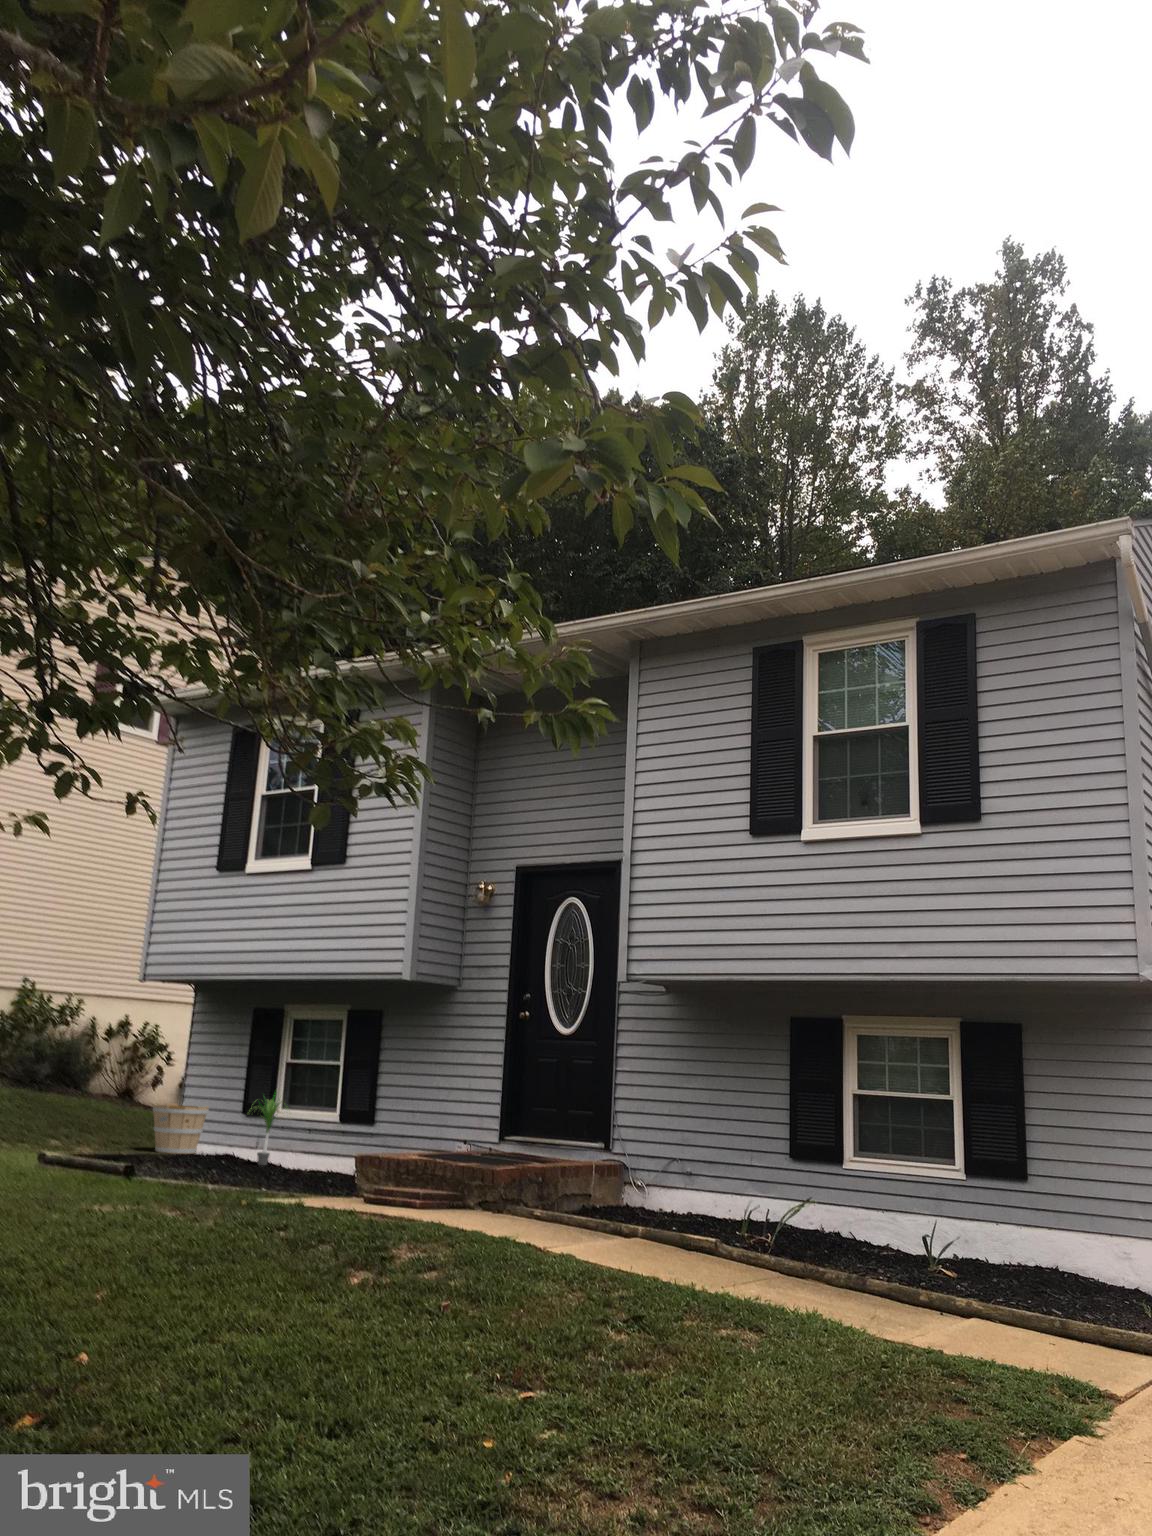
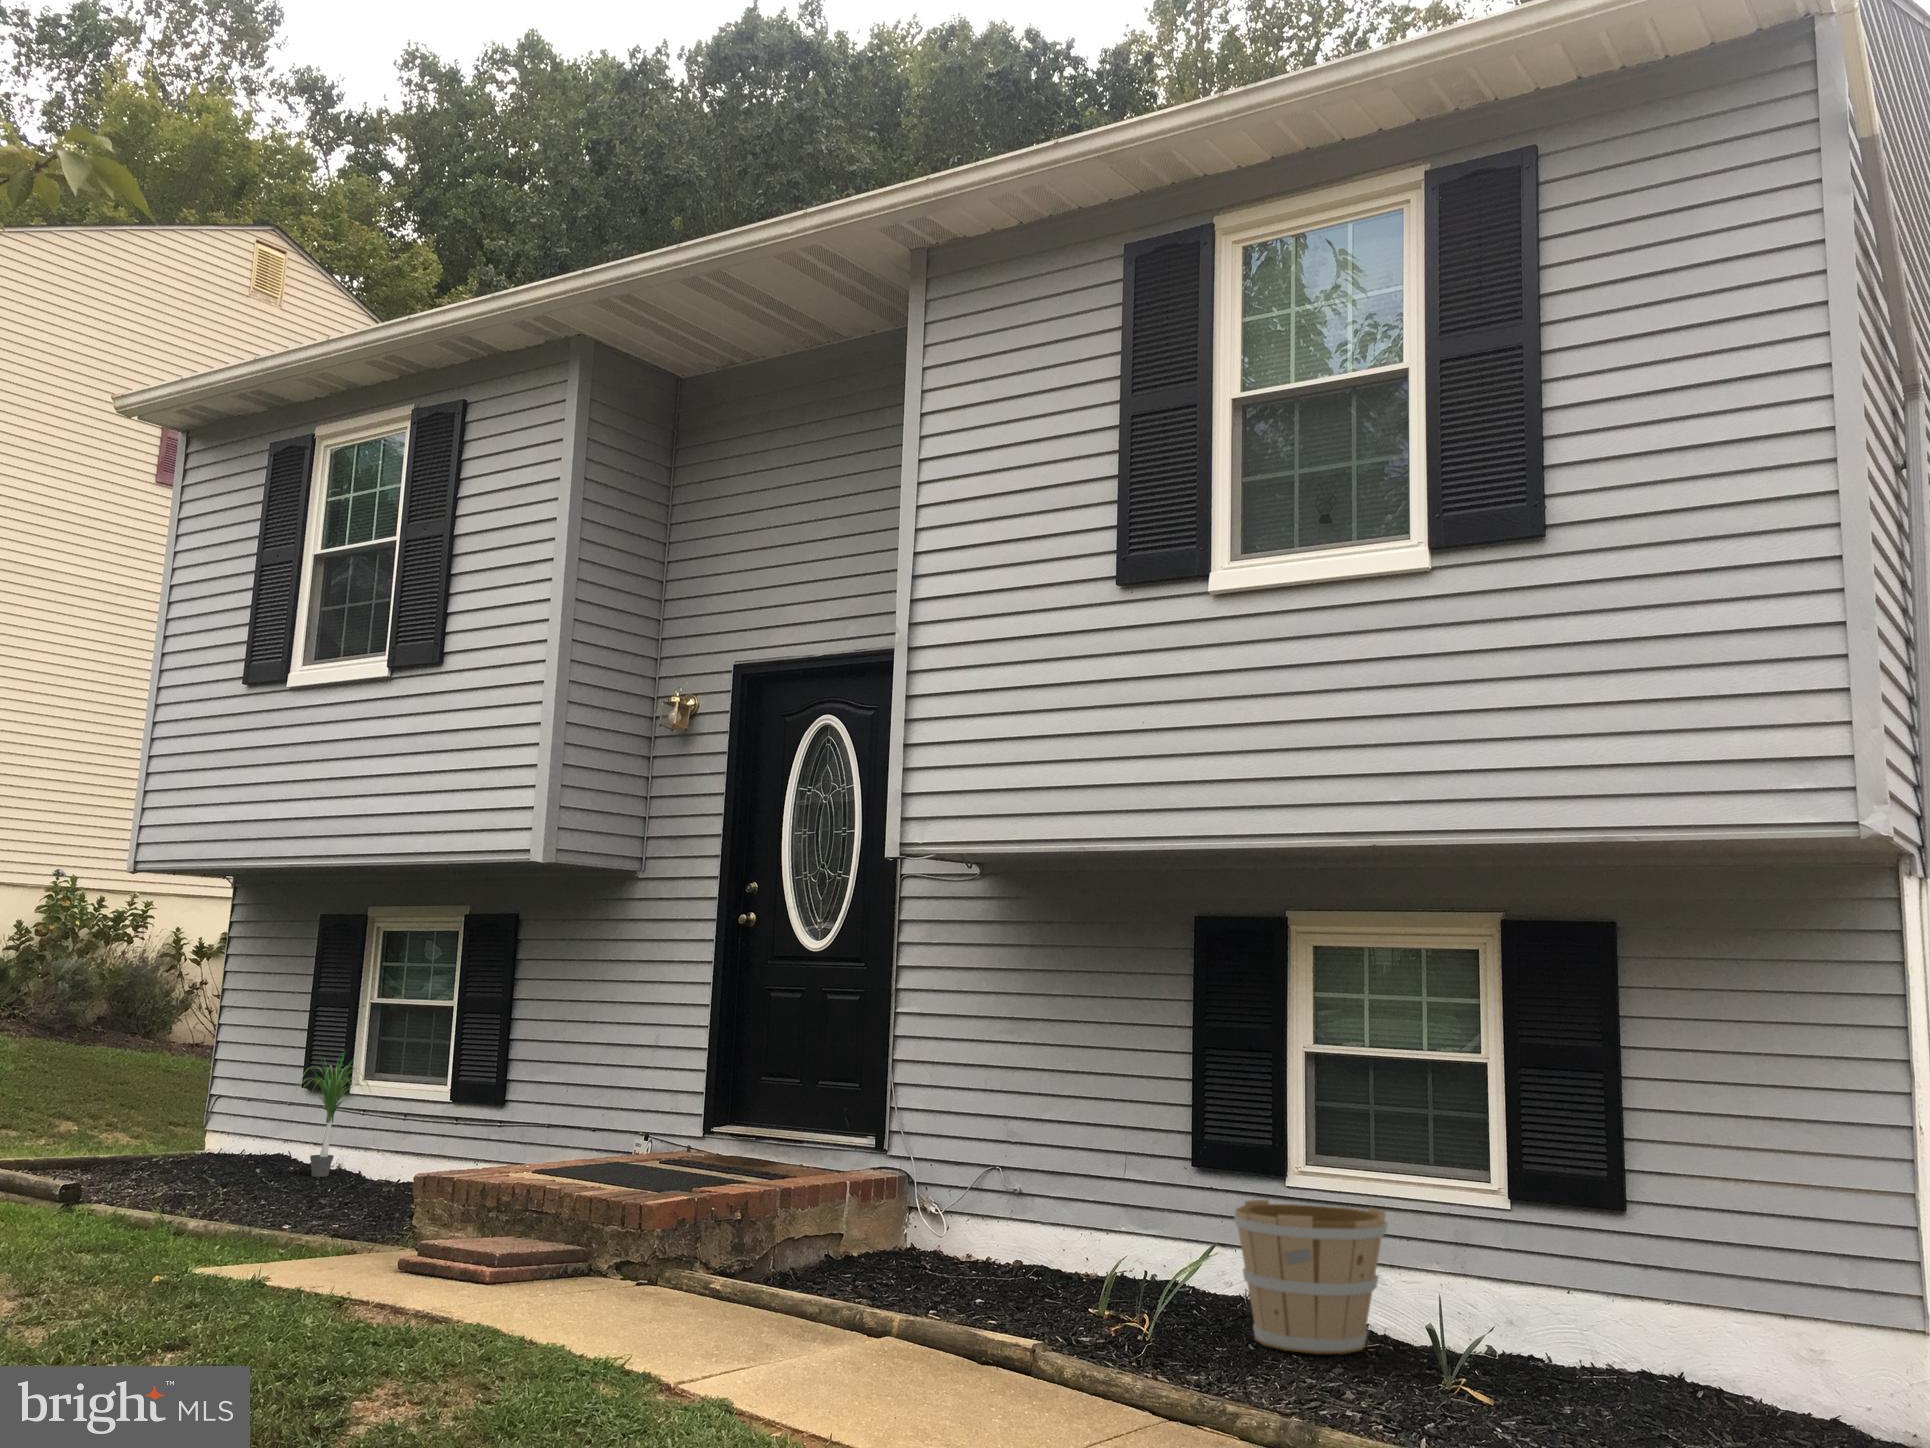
wooden bucket: present [153,1103,209,1154] -> present [1234,1200,1388,1354]

